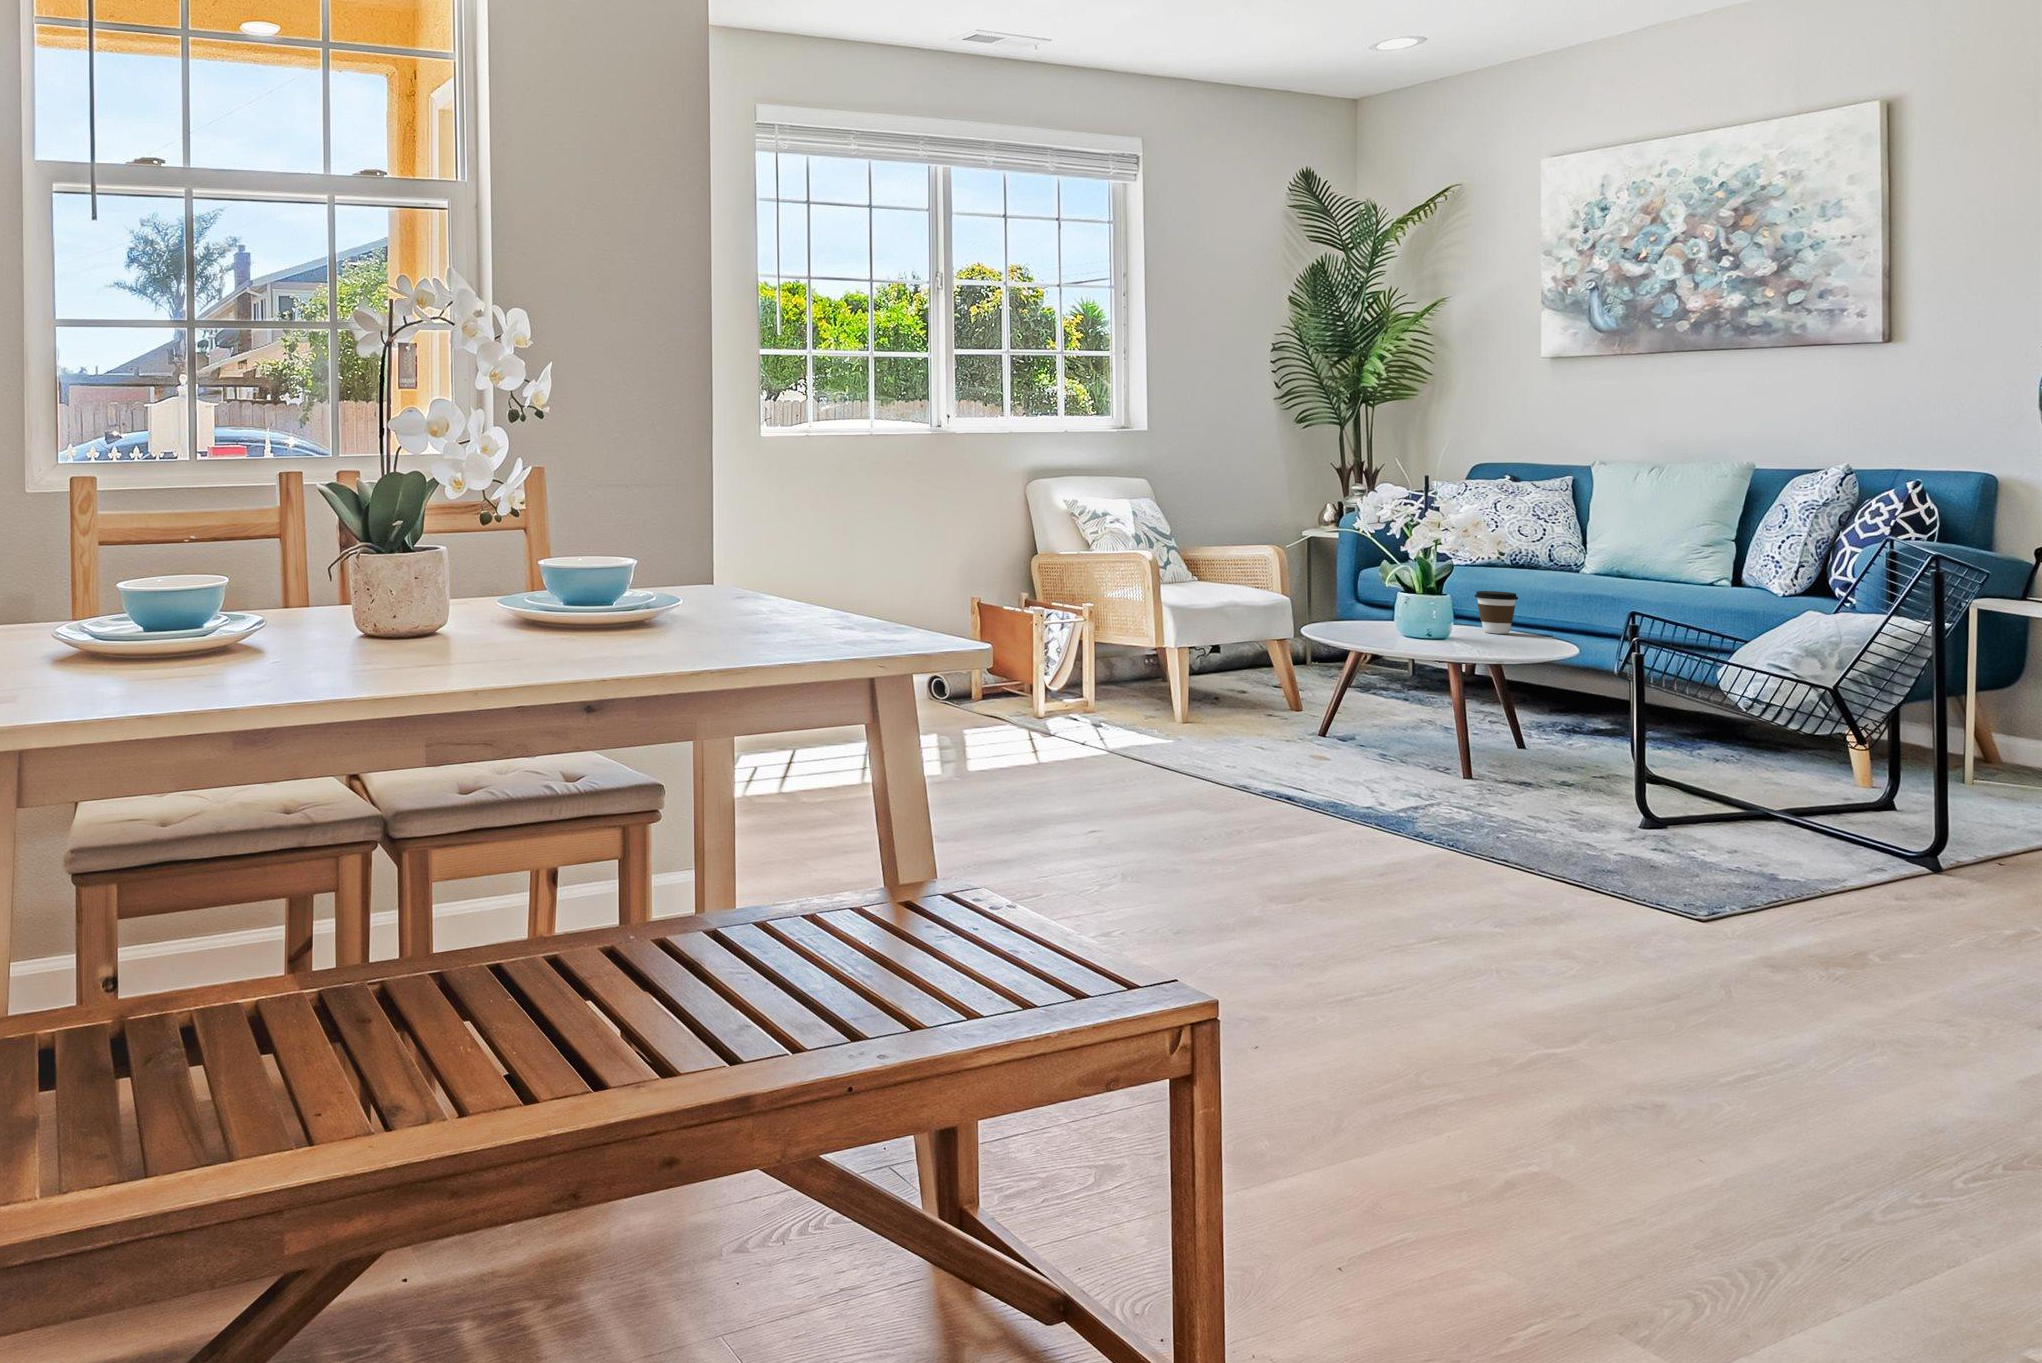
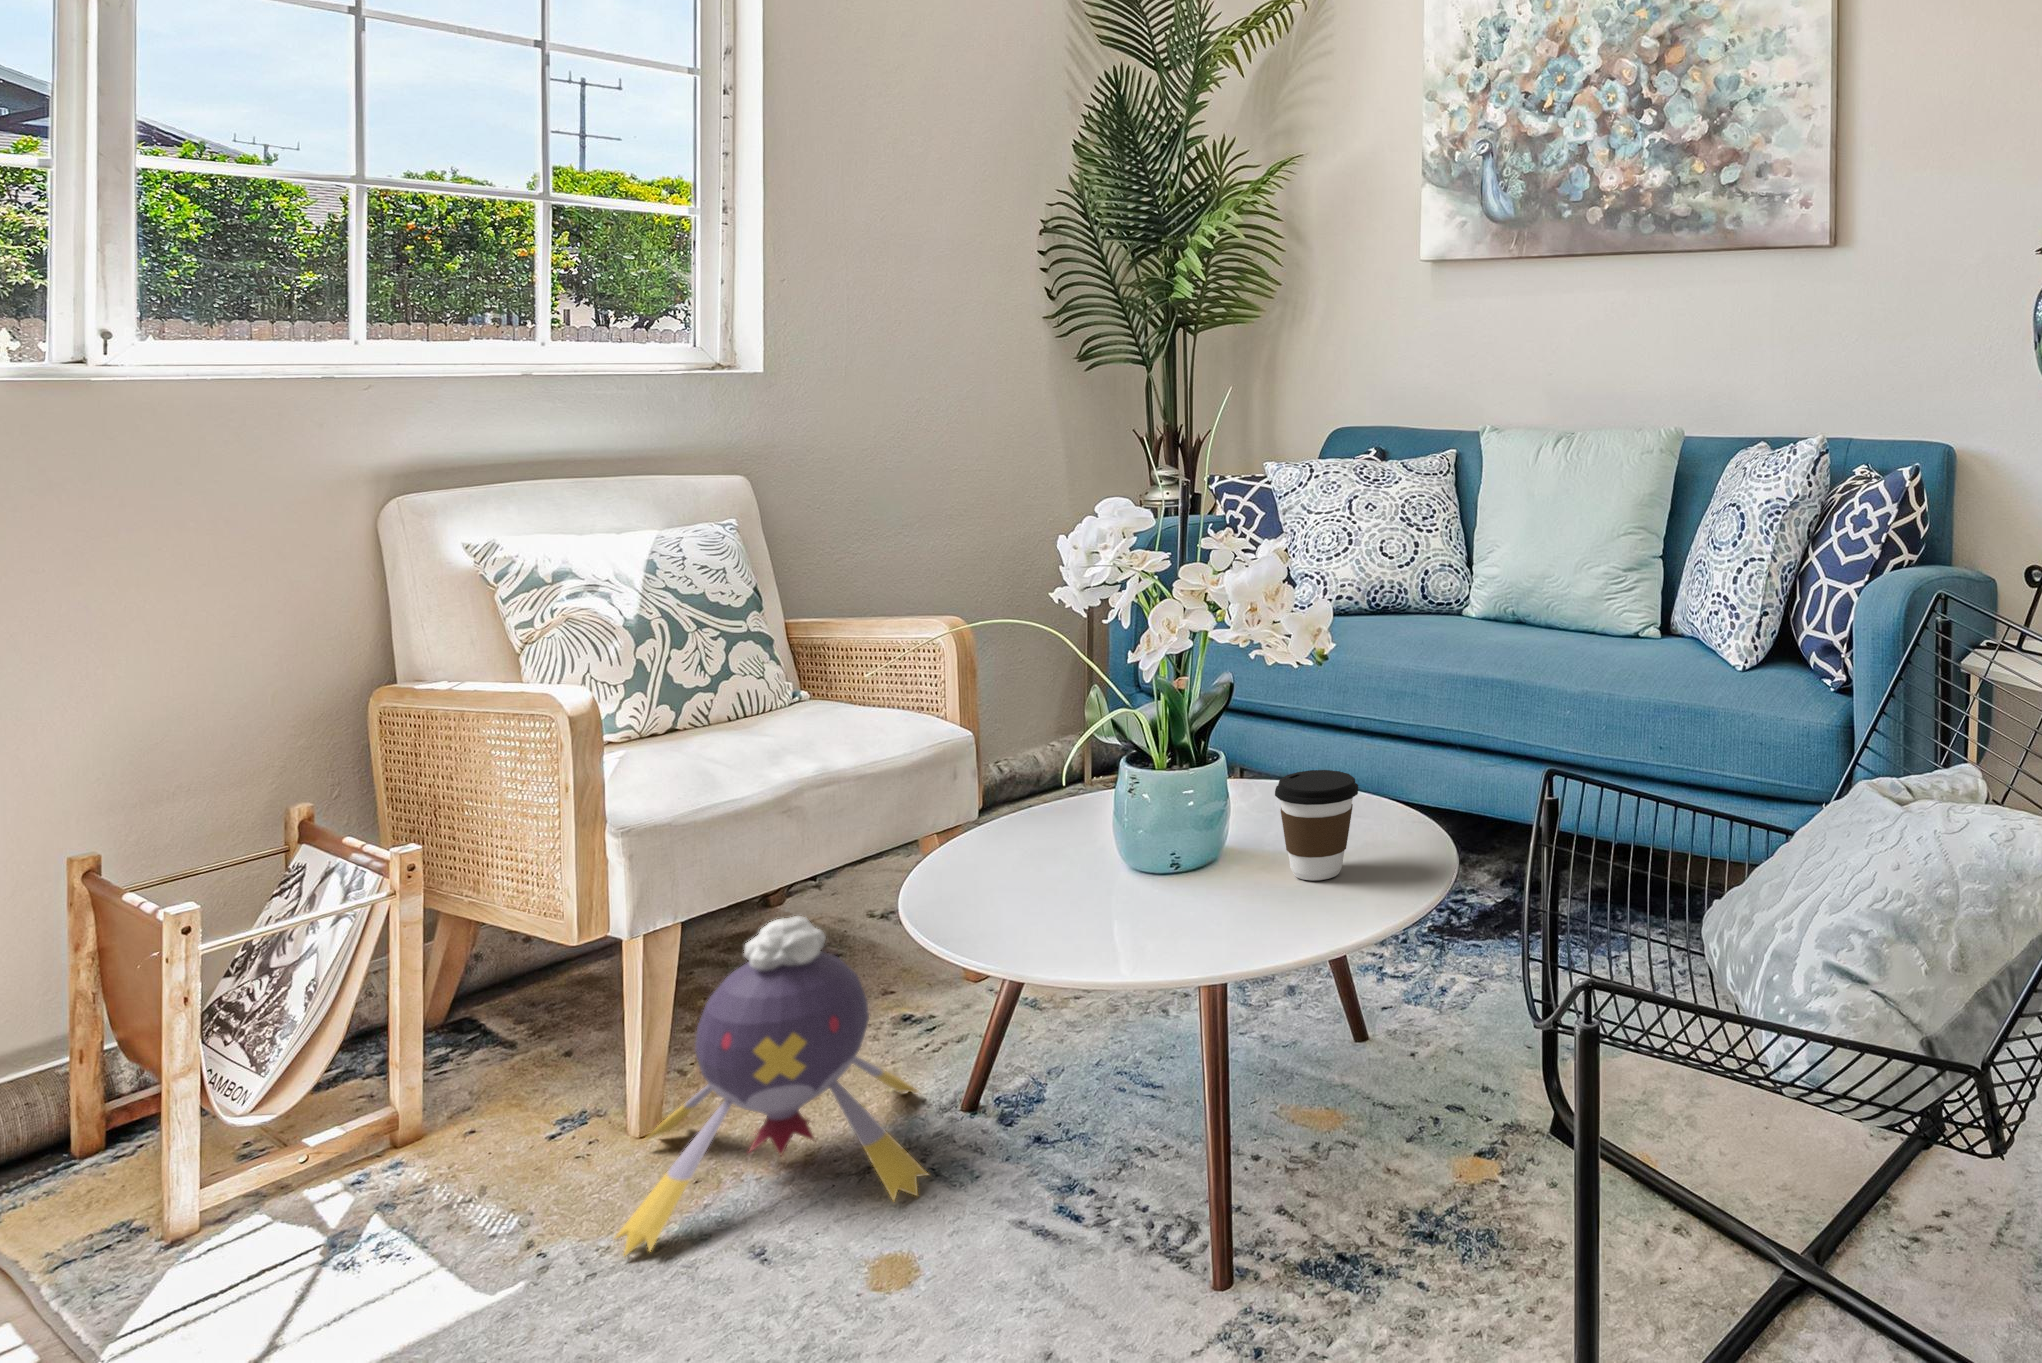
plush toy: none [1179,631,1312,741] -> present [616,916,928,1256]

